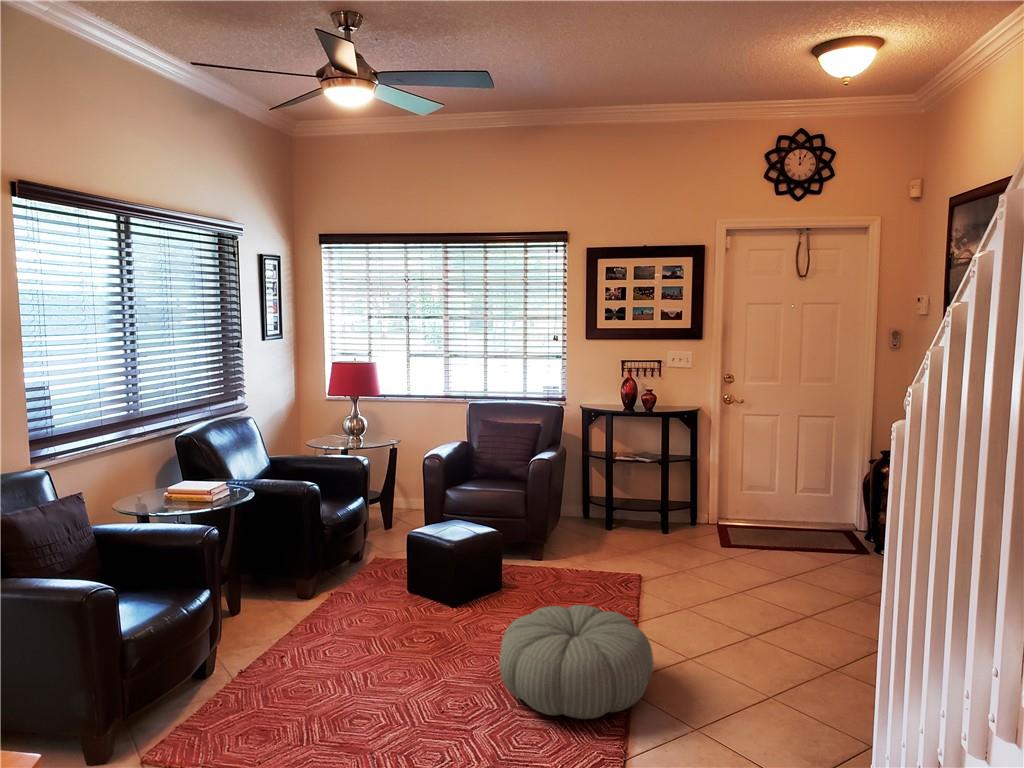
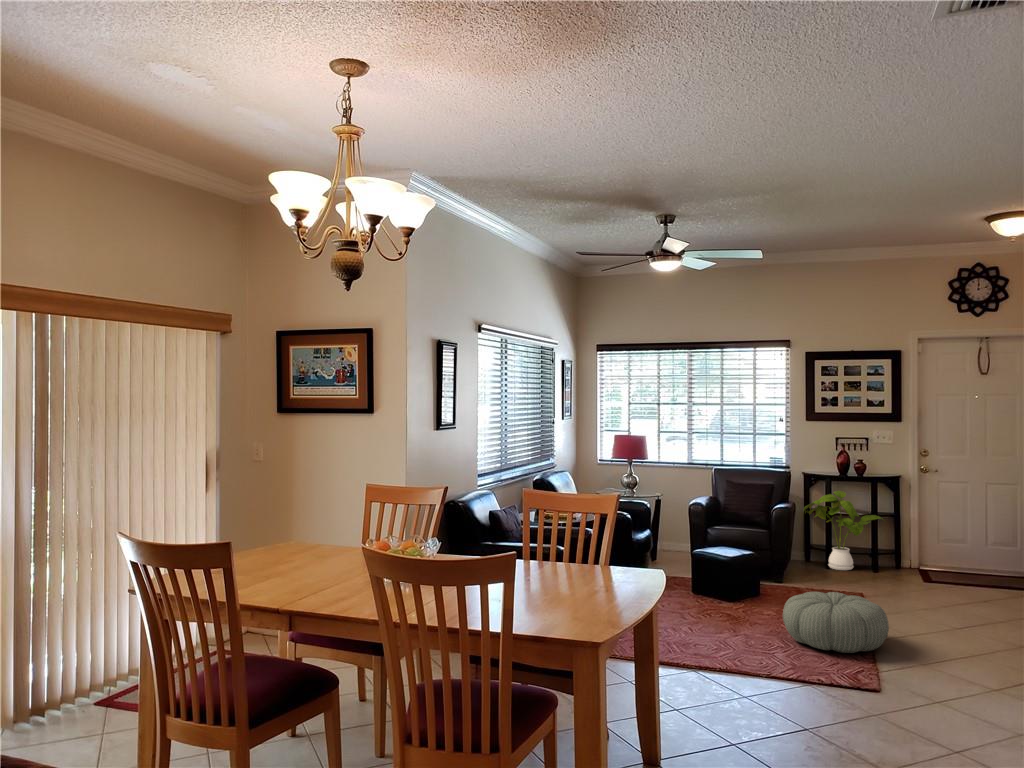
house plant: none [579,430,680,531] -> present [804,491,881,570]

